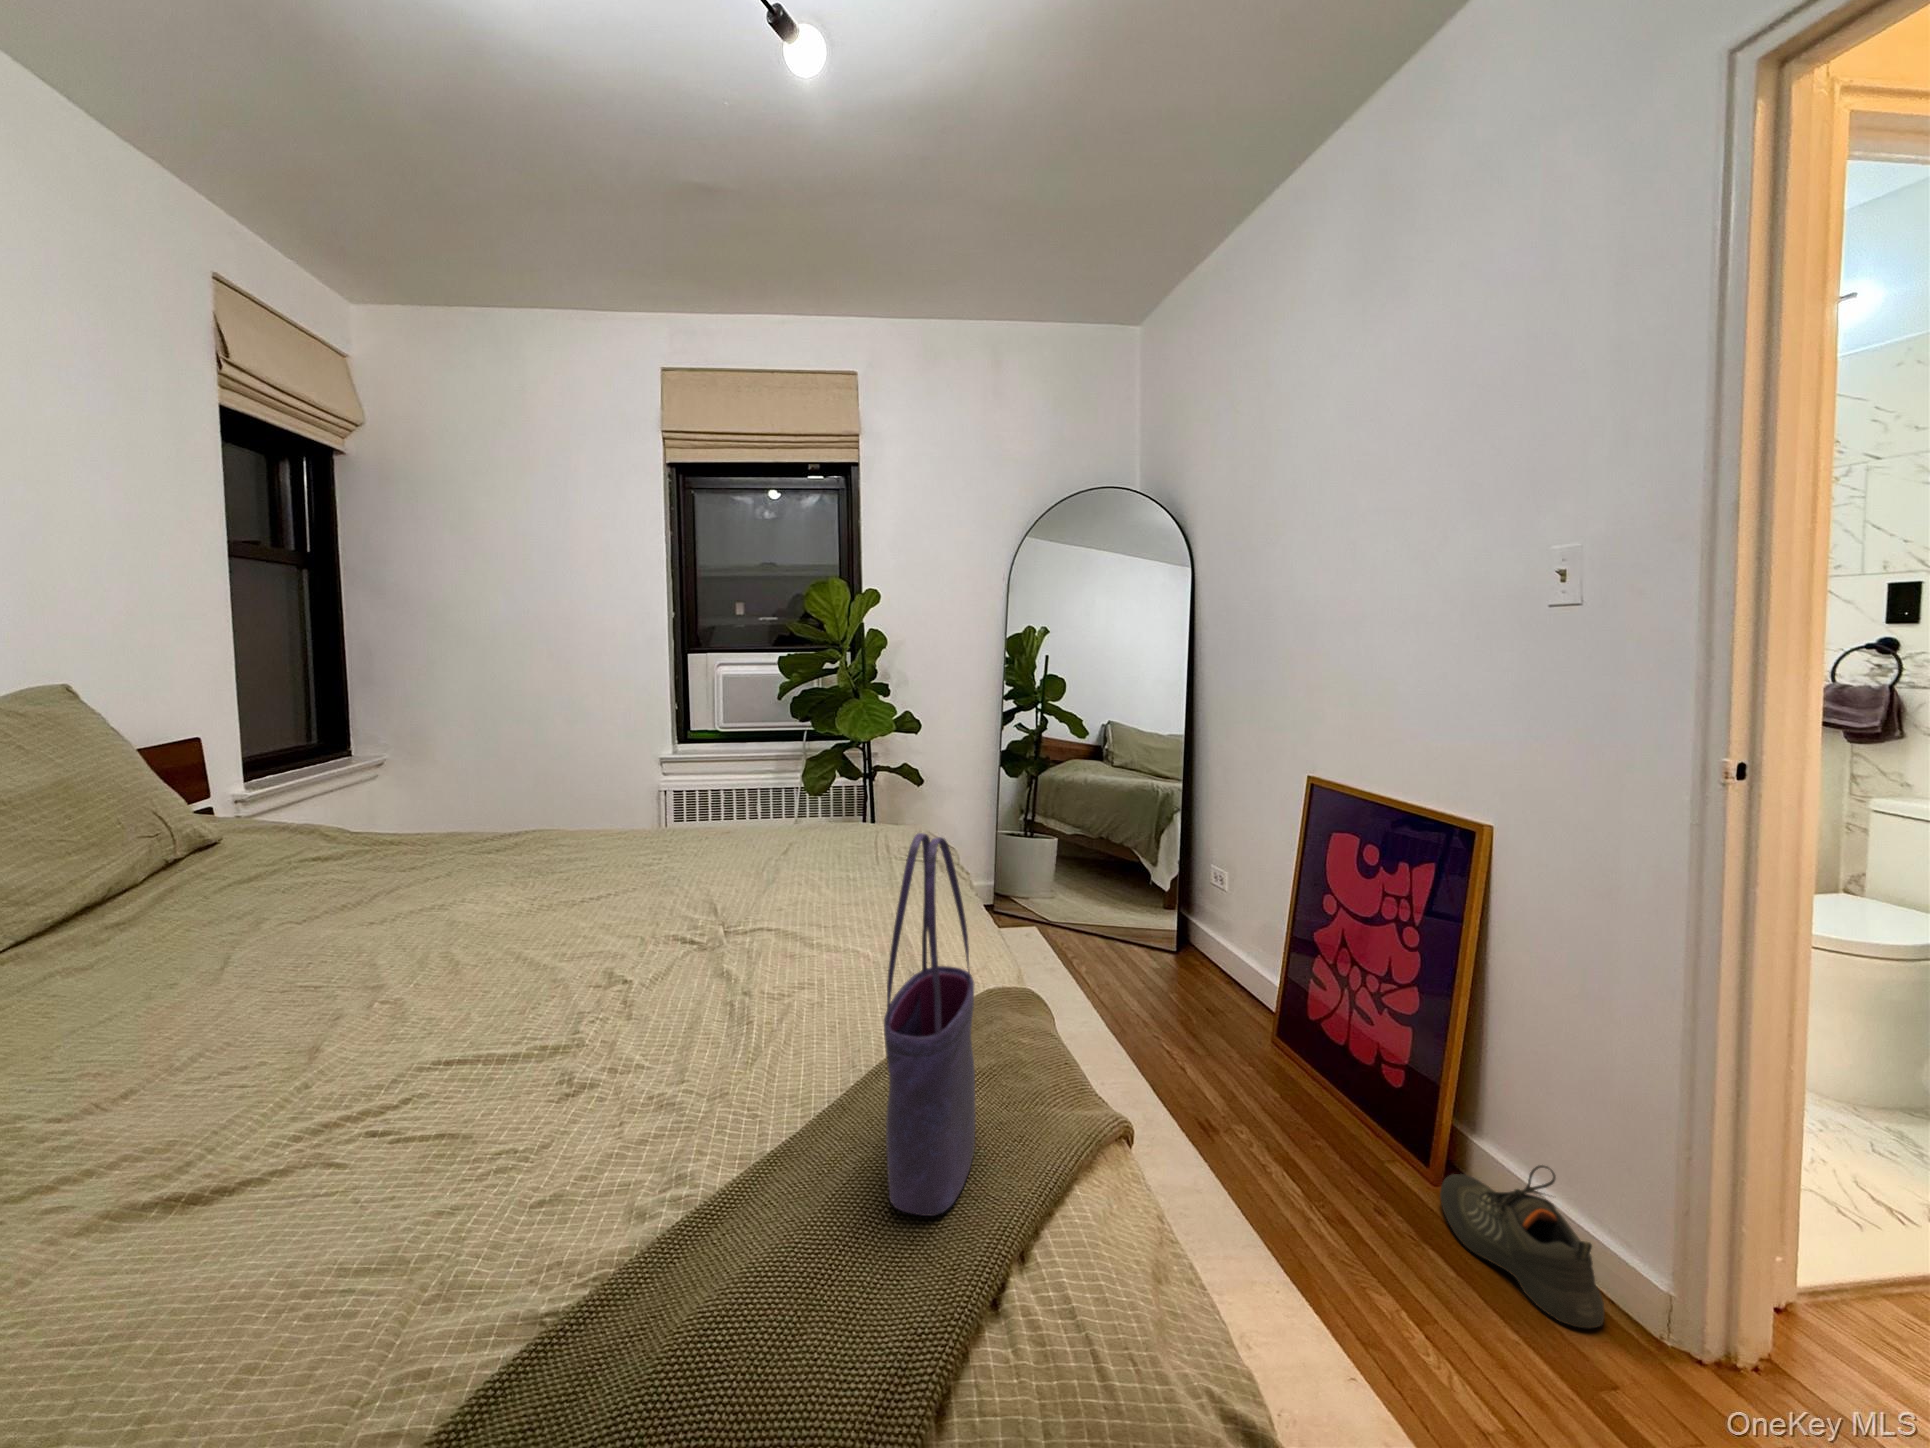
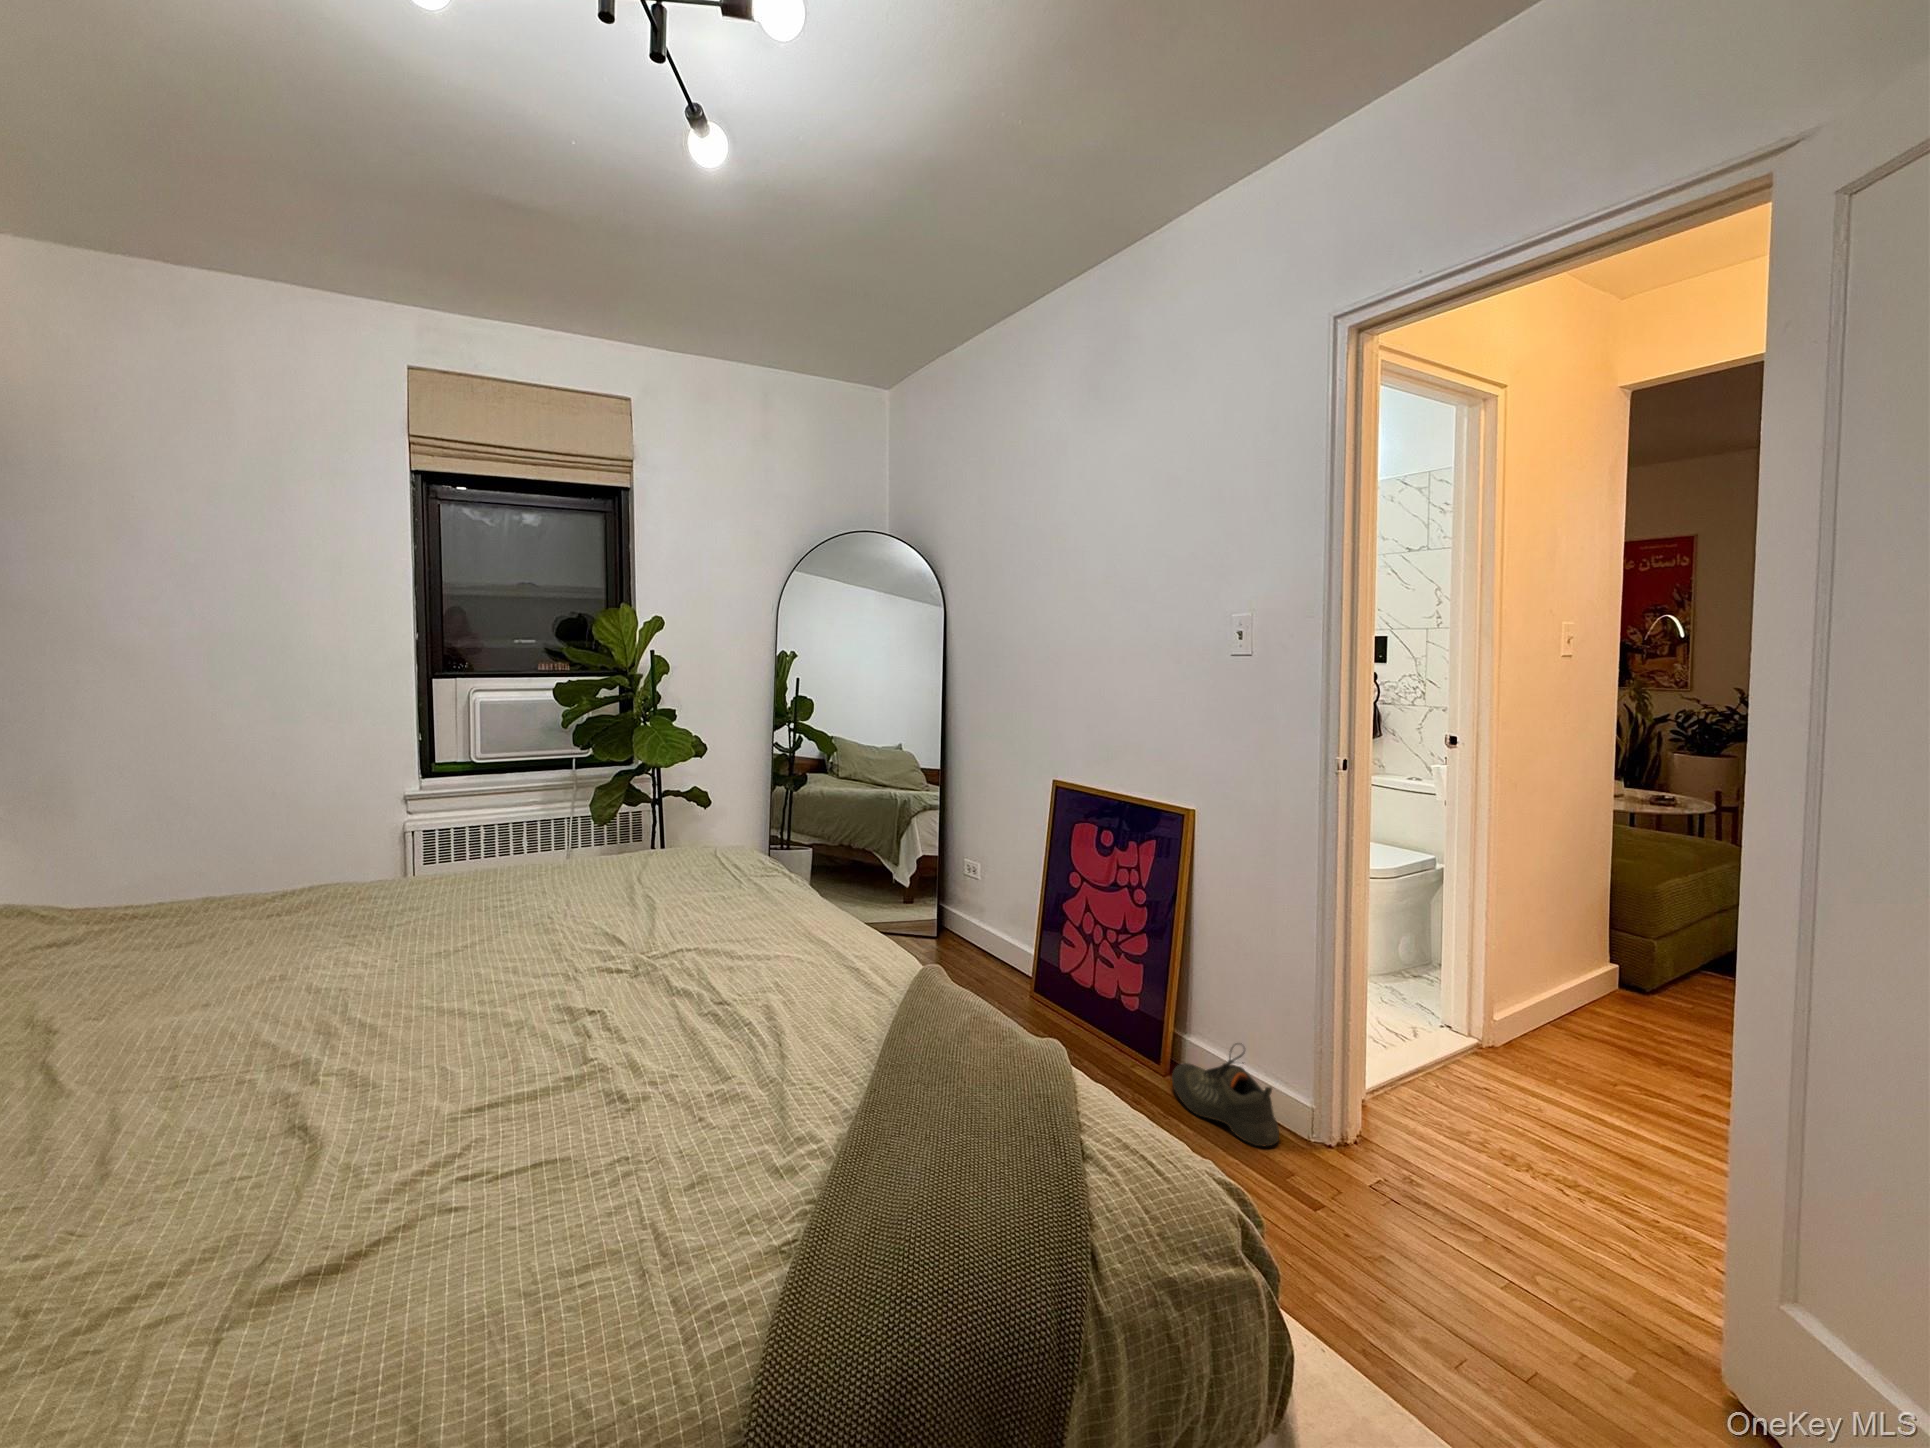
tote bag: present [884,833,975,1216] -> none [939,842,1004,1138]

